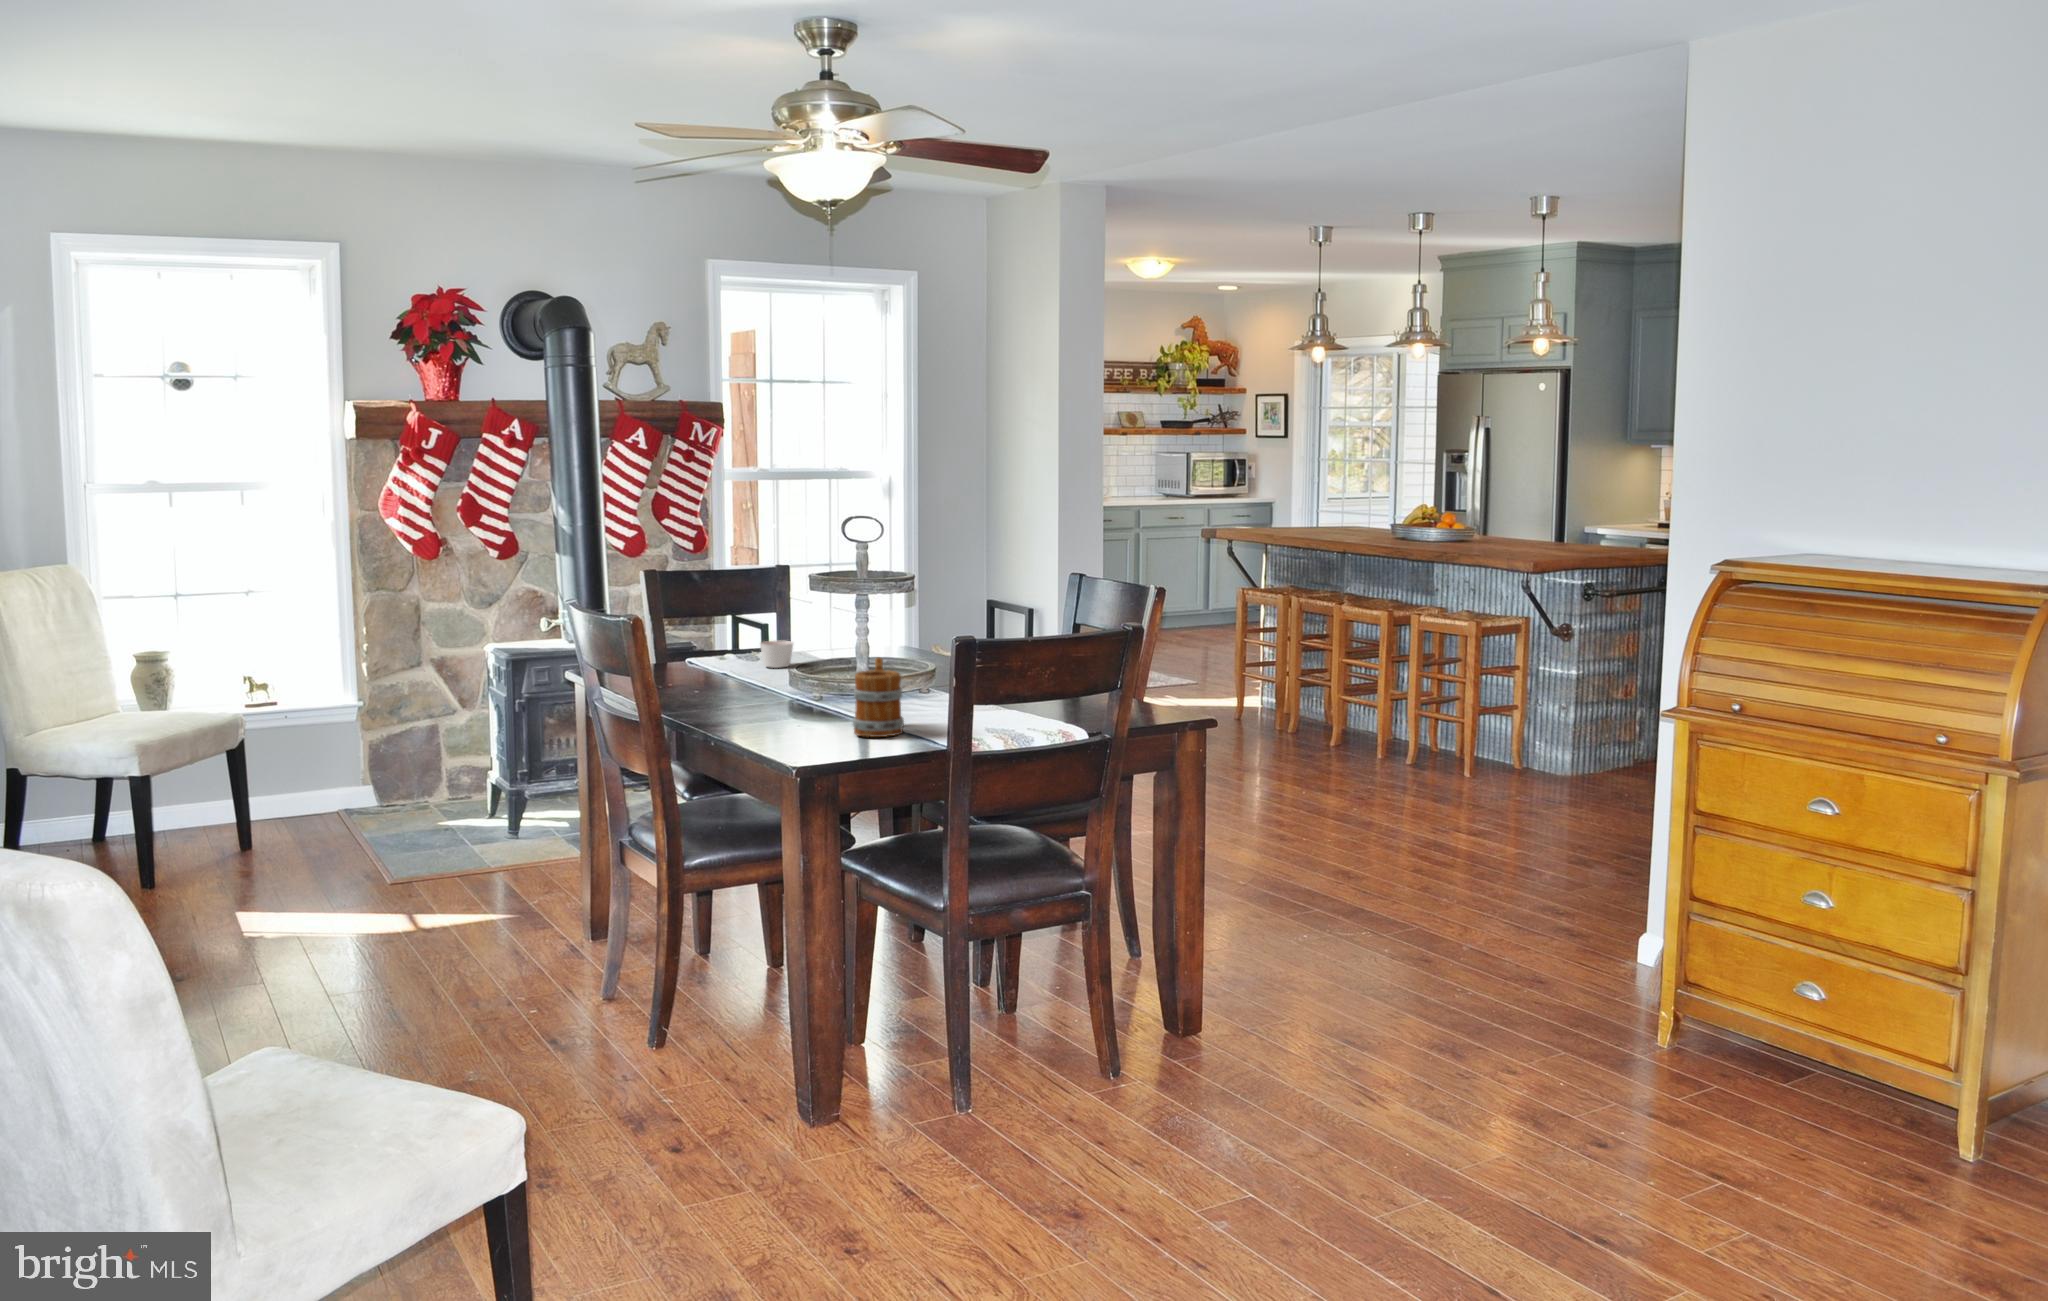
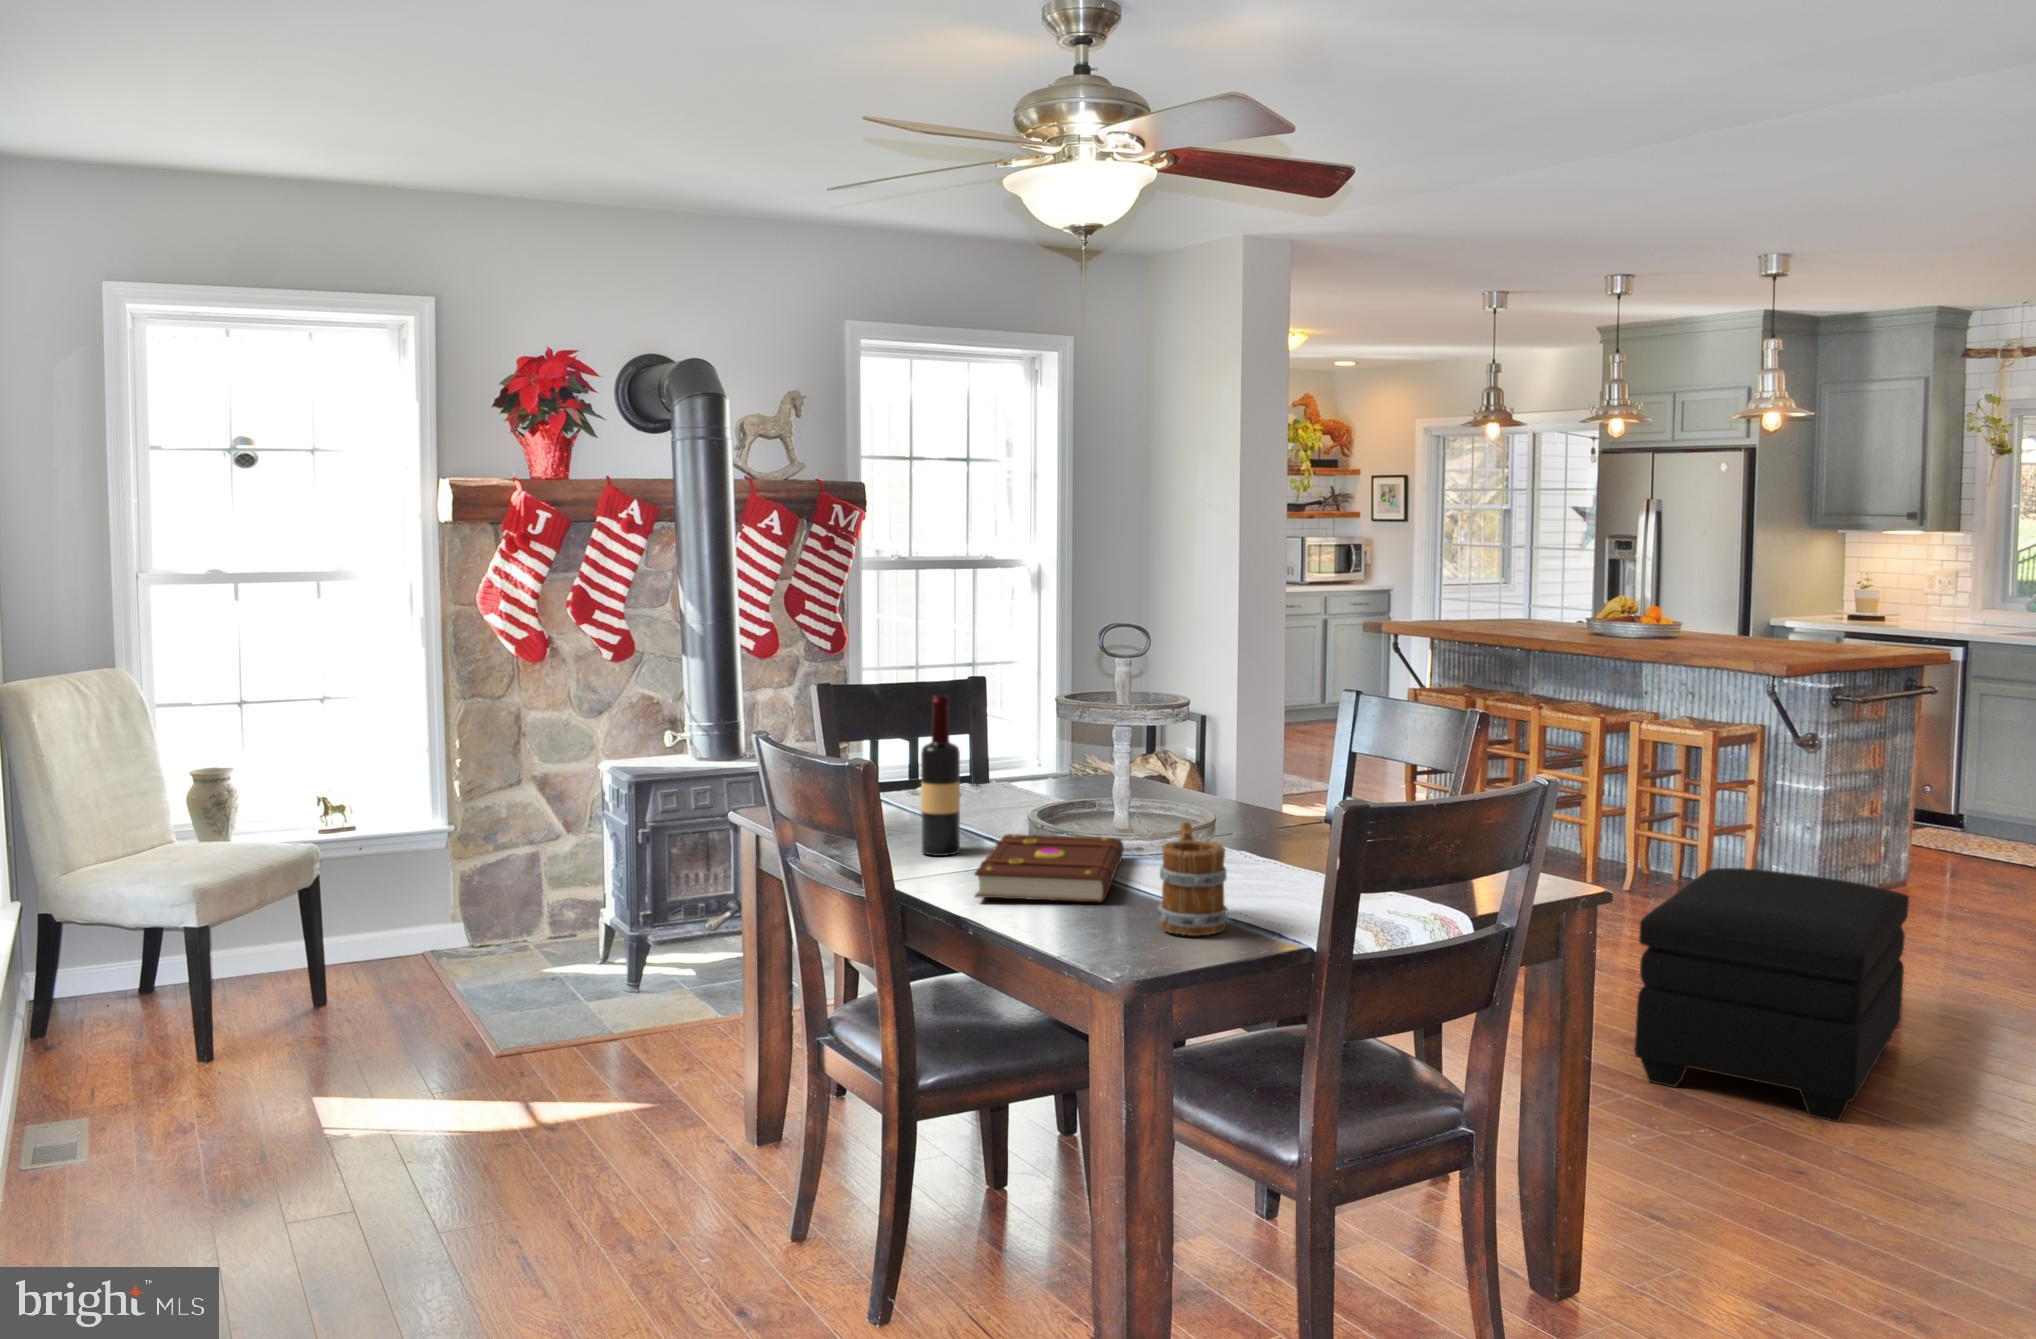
wine bottle: none [706,571,738,696] -> present [921,695,960,856]
candle: present [760,641,793,668] -> none [967,775,1009,810]
book: none [729,677,860,720] -> present [975,834,1124,902]
ottoman: none [1326,728,1565,921] -> present [1635,868,1909,1122]

